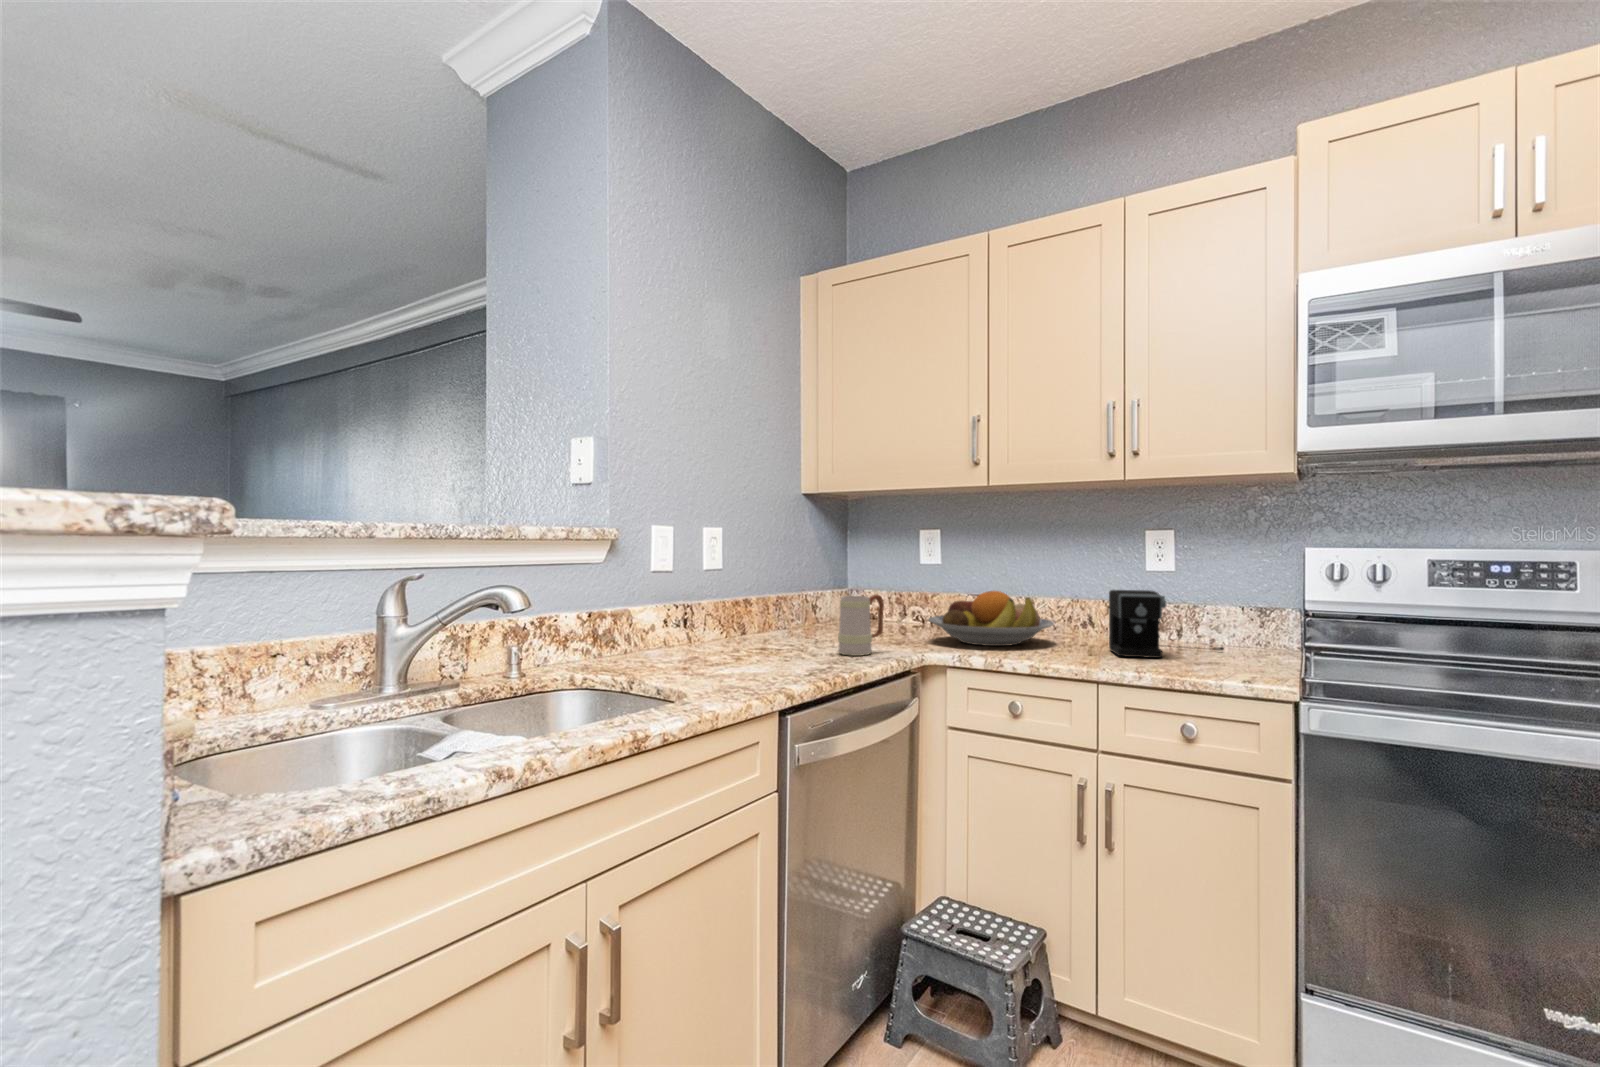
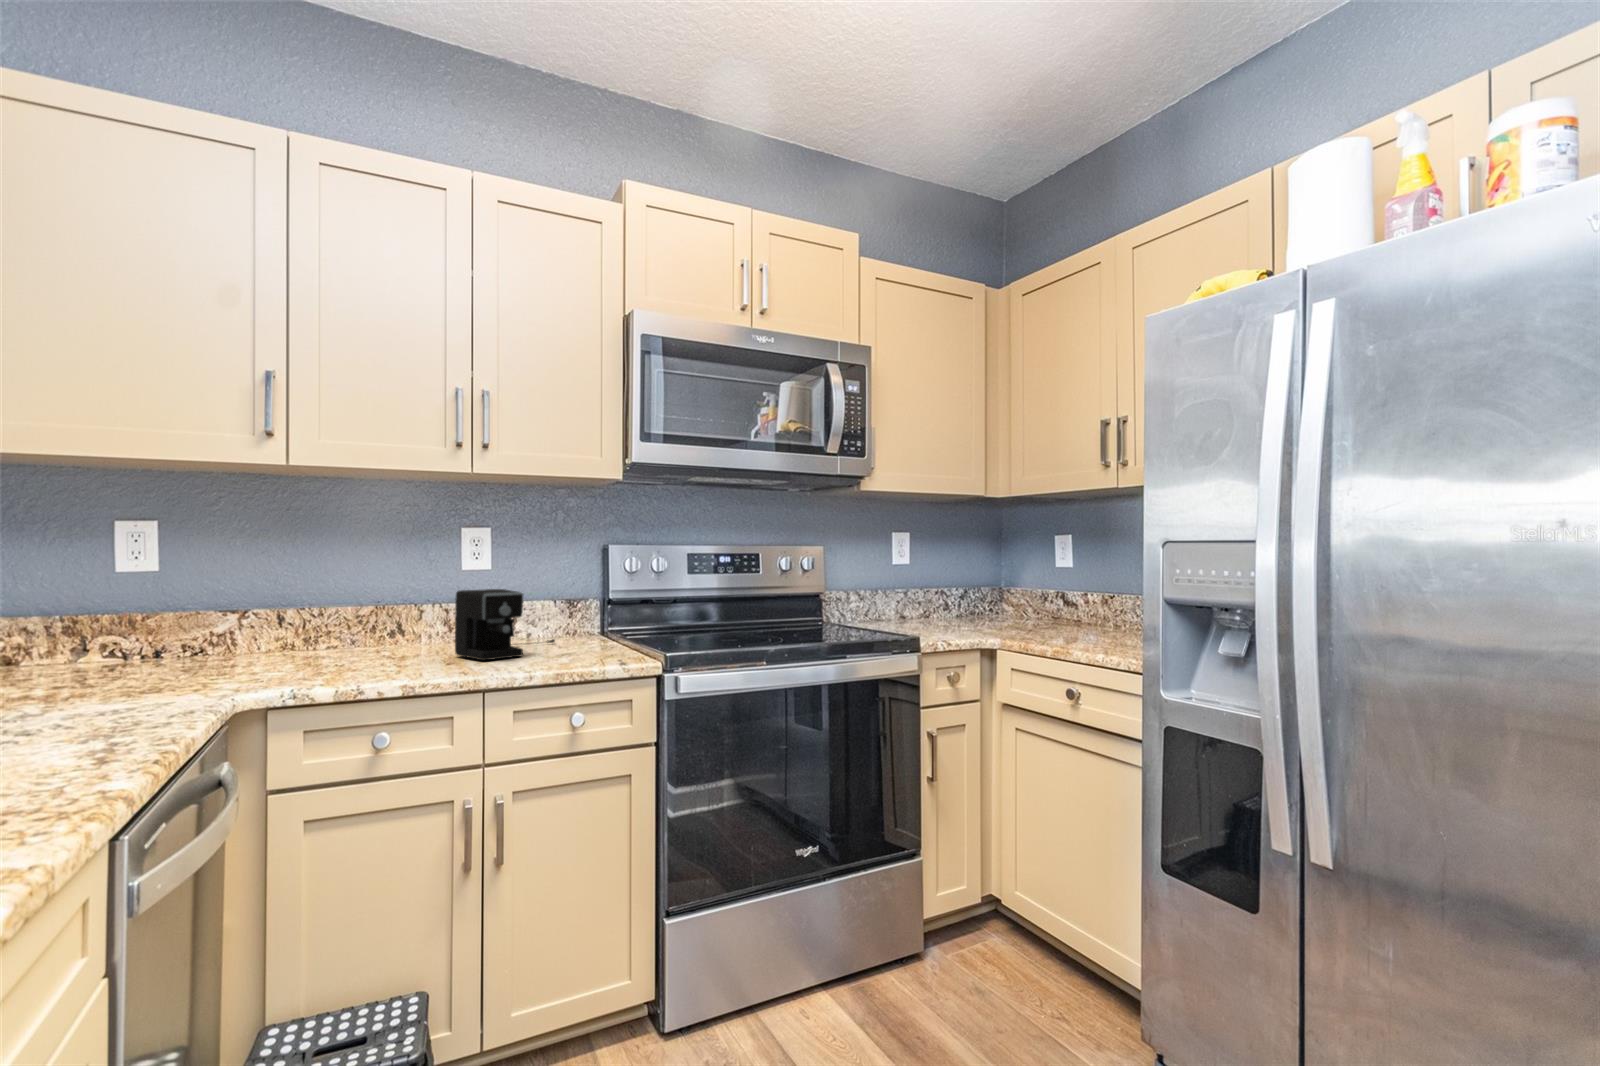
fruit bowl: present [929,591,1054,646] -> none [192,601,385,675]
mug: present [838,595,884,656] -> none [67,618,157,722]

